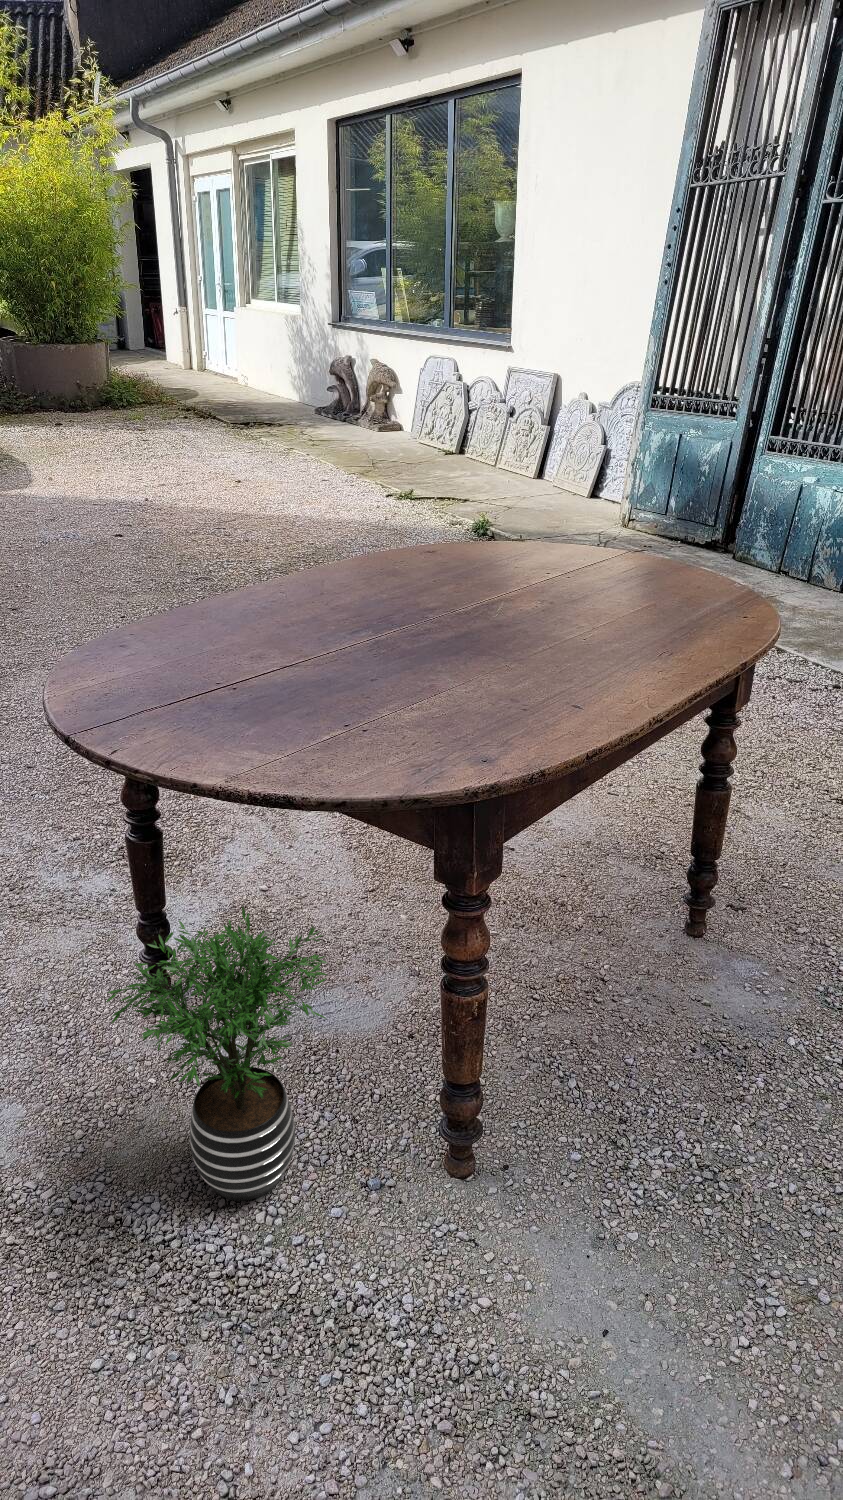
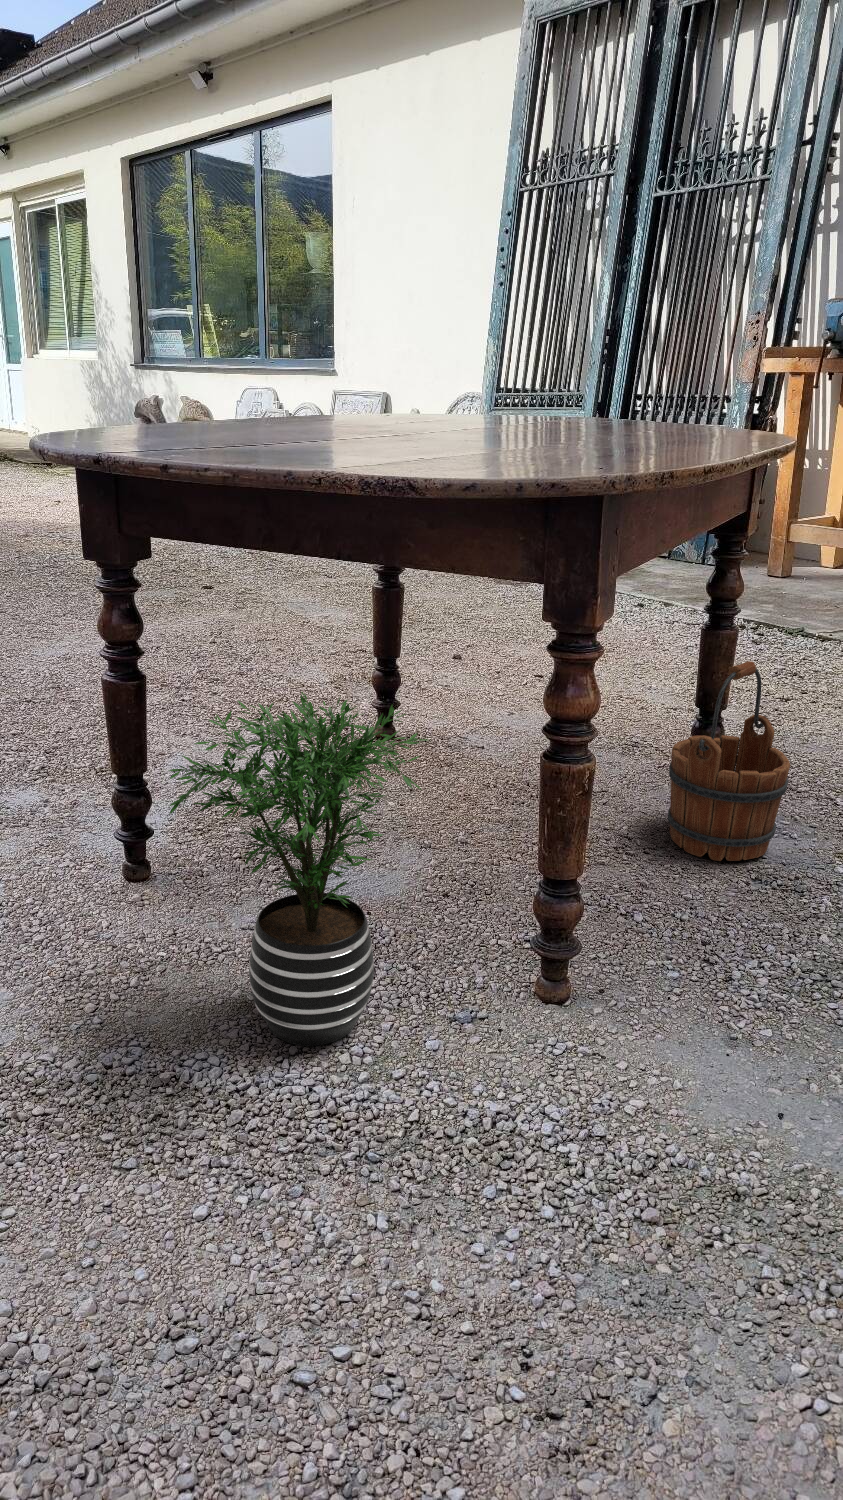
wooden bucket: none [638,837,752,1020] -> present [668,661,790,861]

